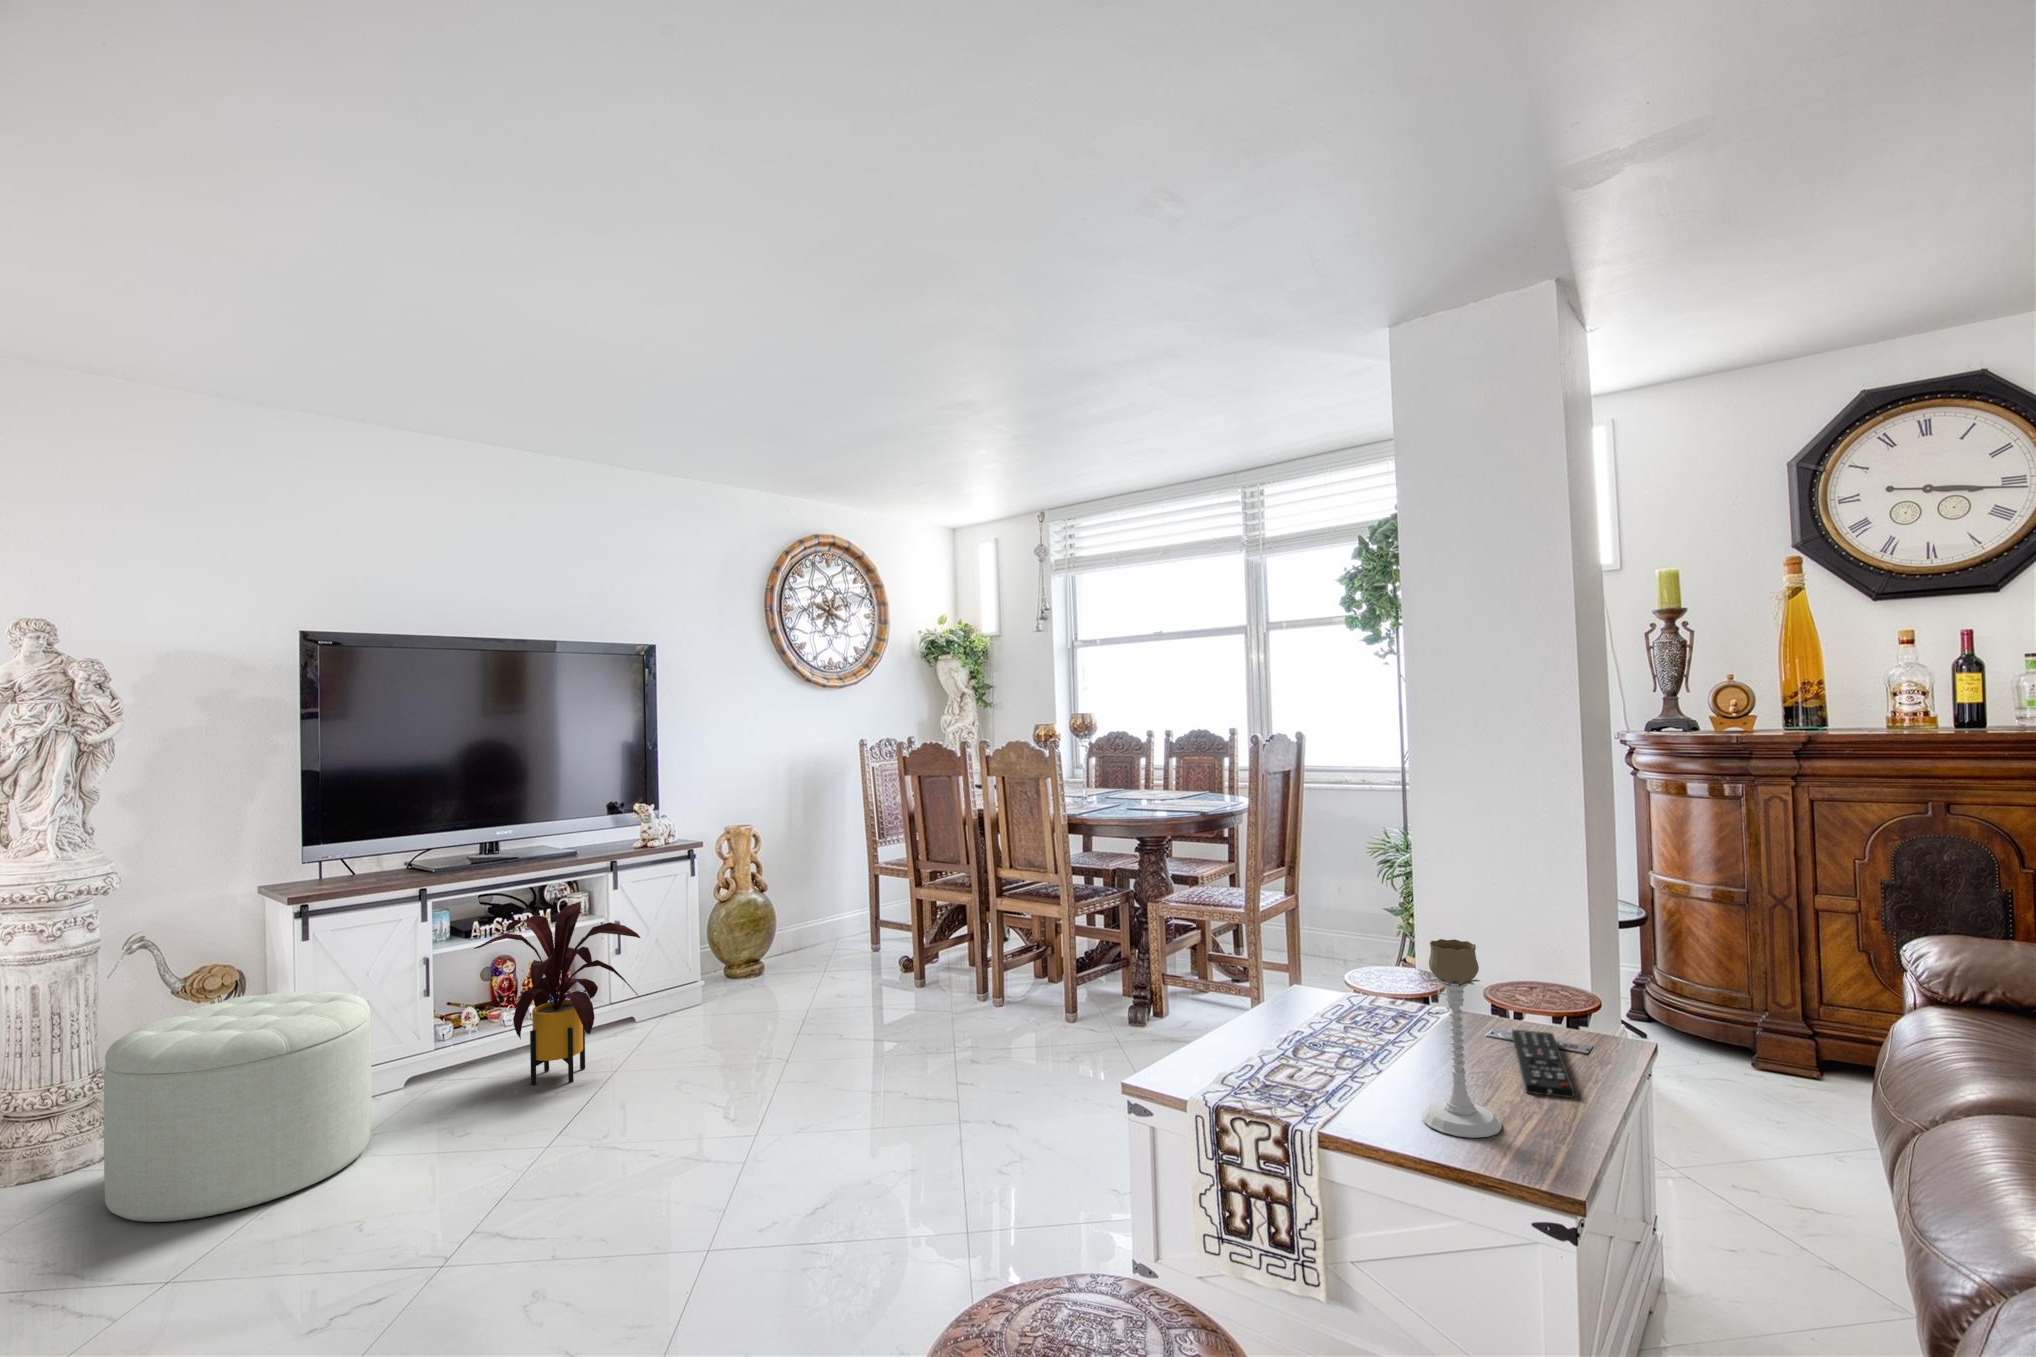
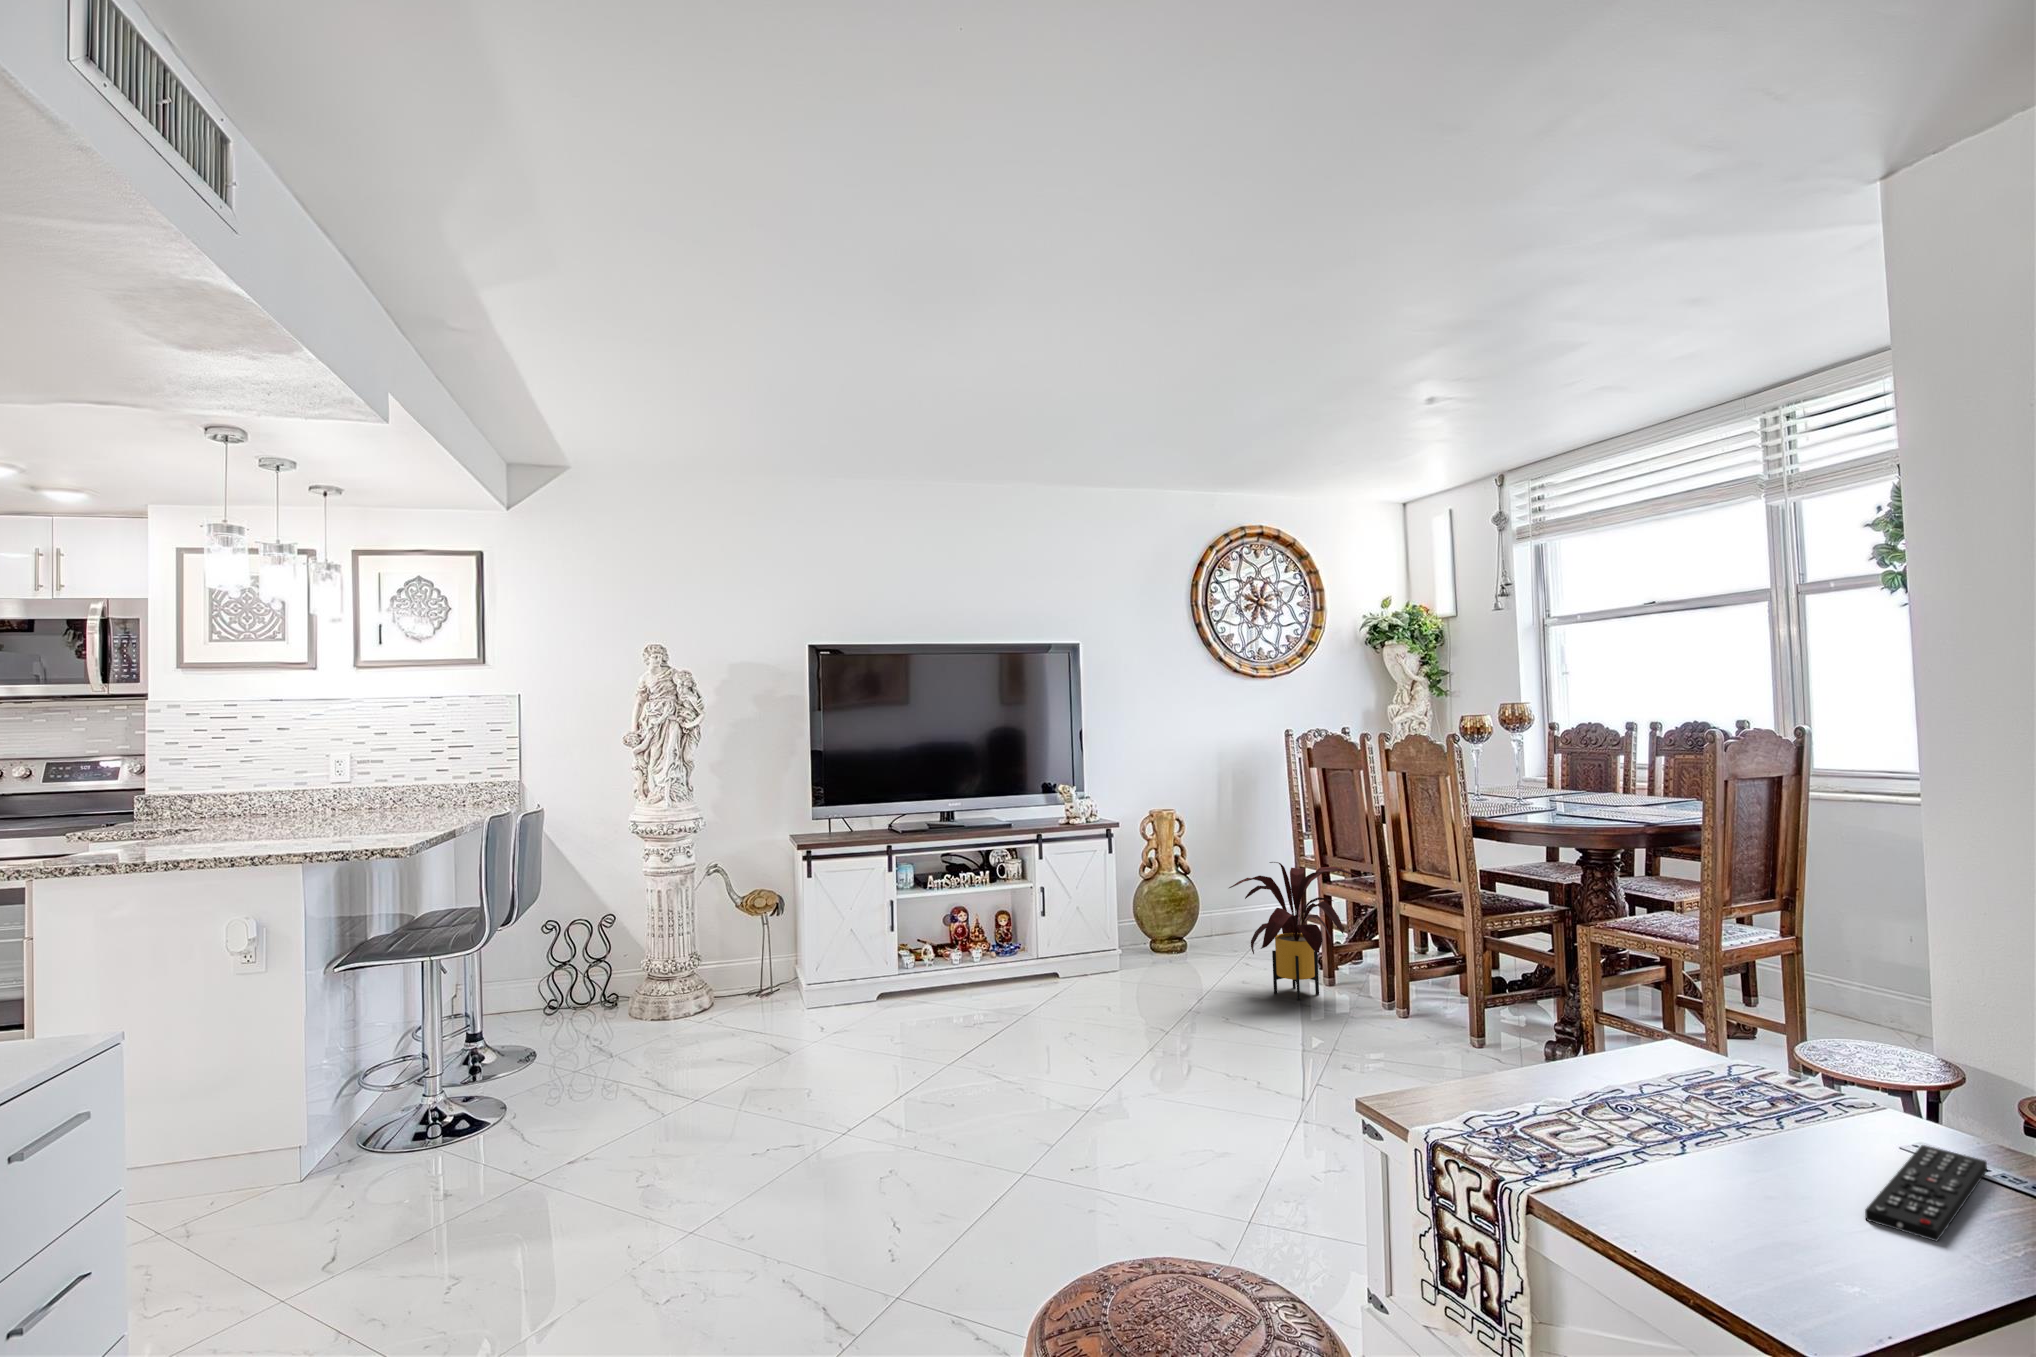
house plant: present [474,902,640,1085] -> present [1229,862,1368,1000]
candle holder: present [1422,939,1502,1138] -> none [1674,1007,1782,1251]
ottoman: present [104,992,372,1222] -> none [686,916,845,1069]

